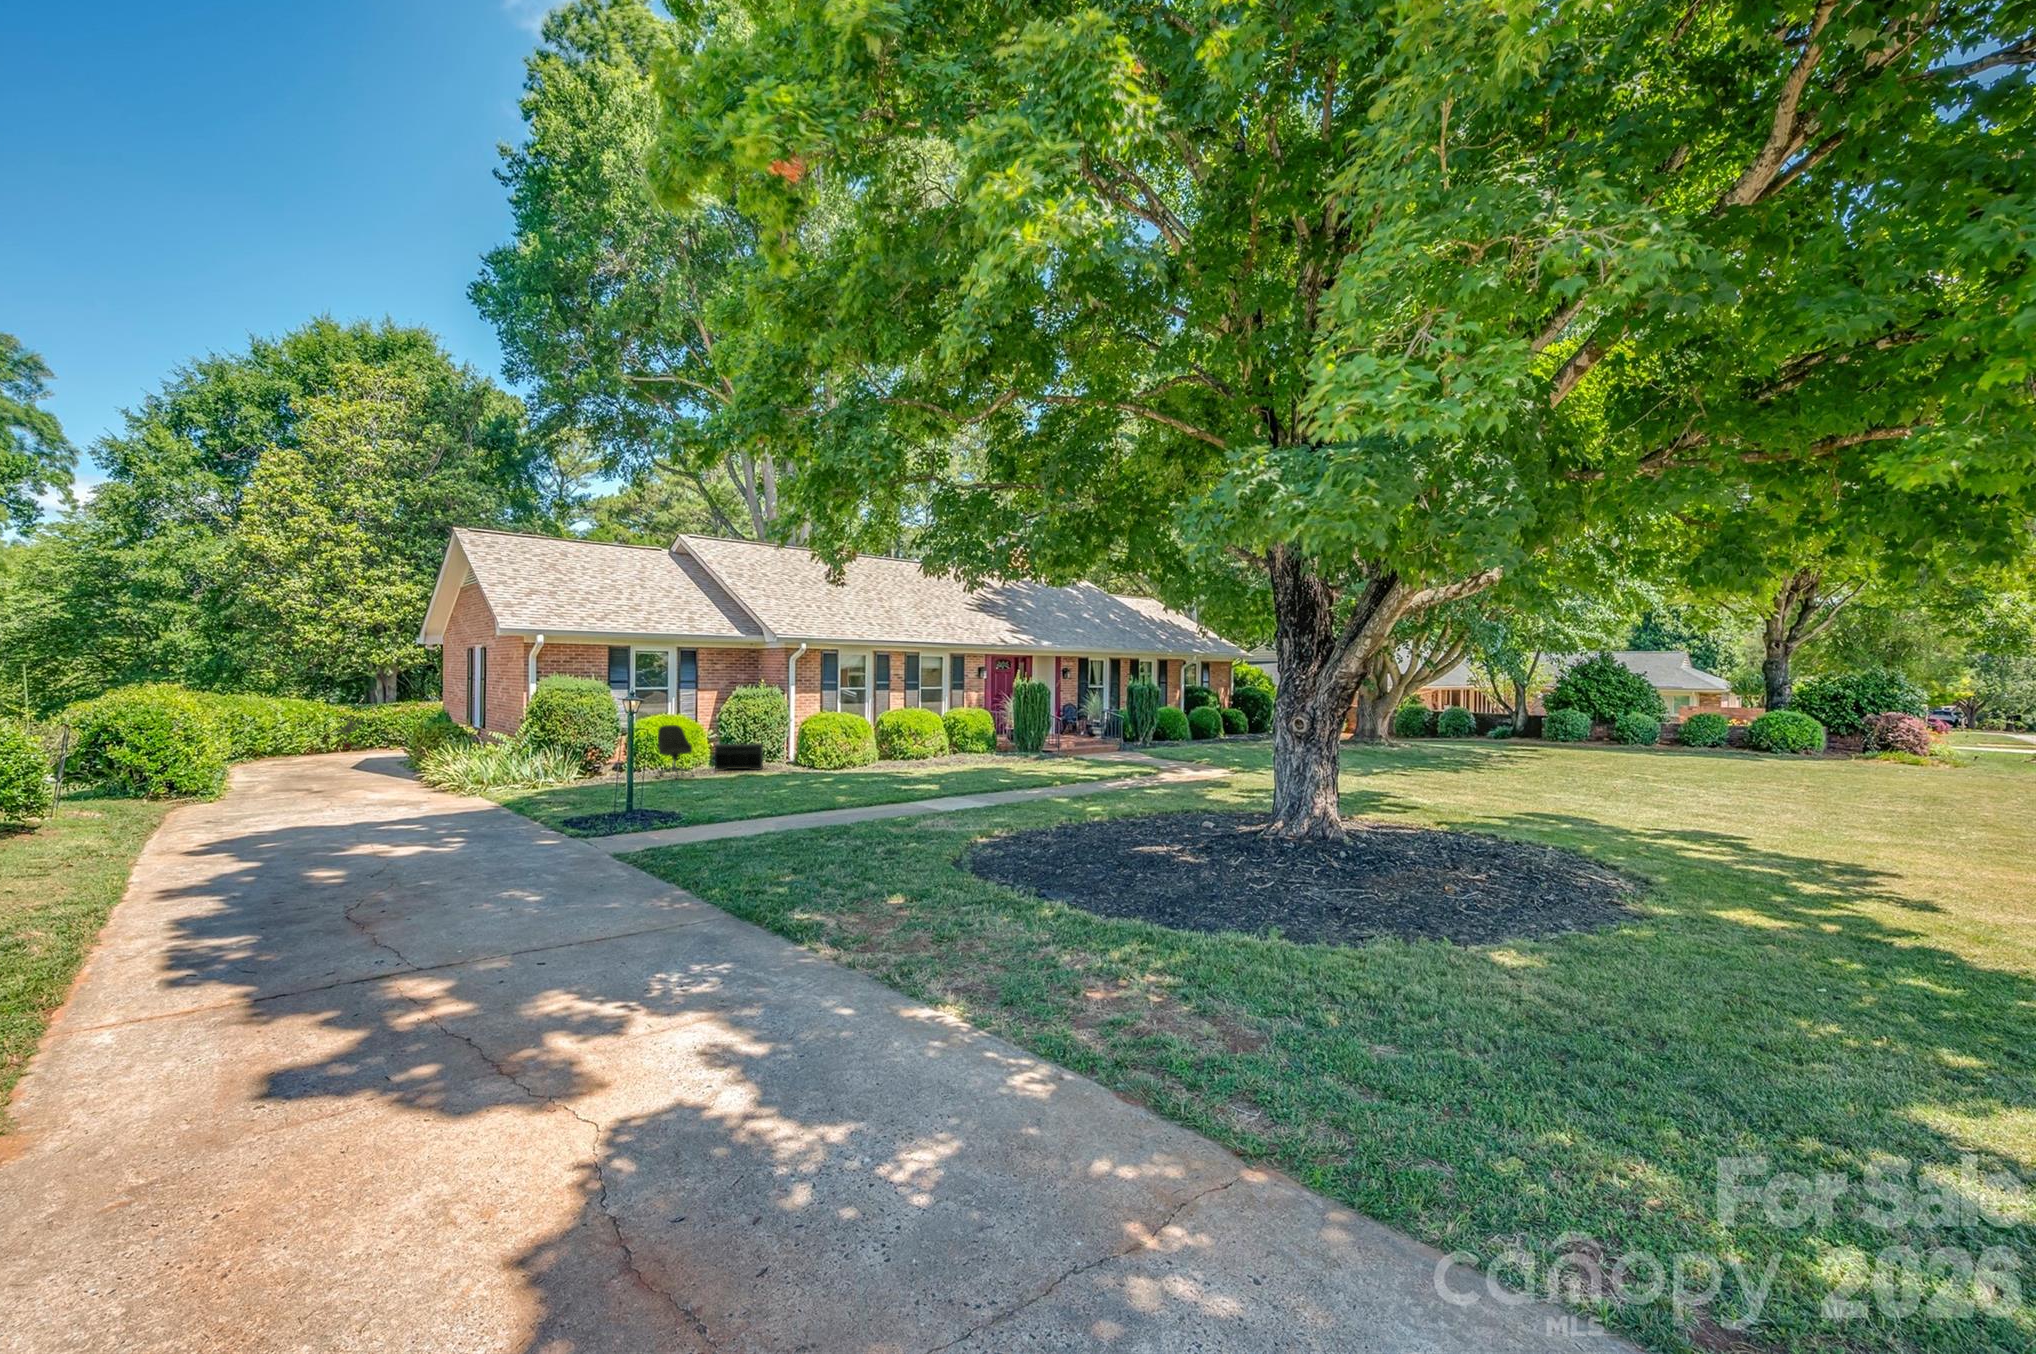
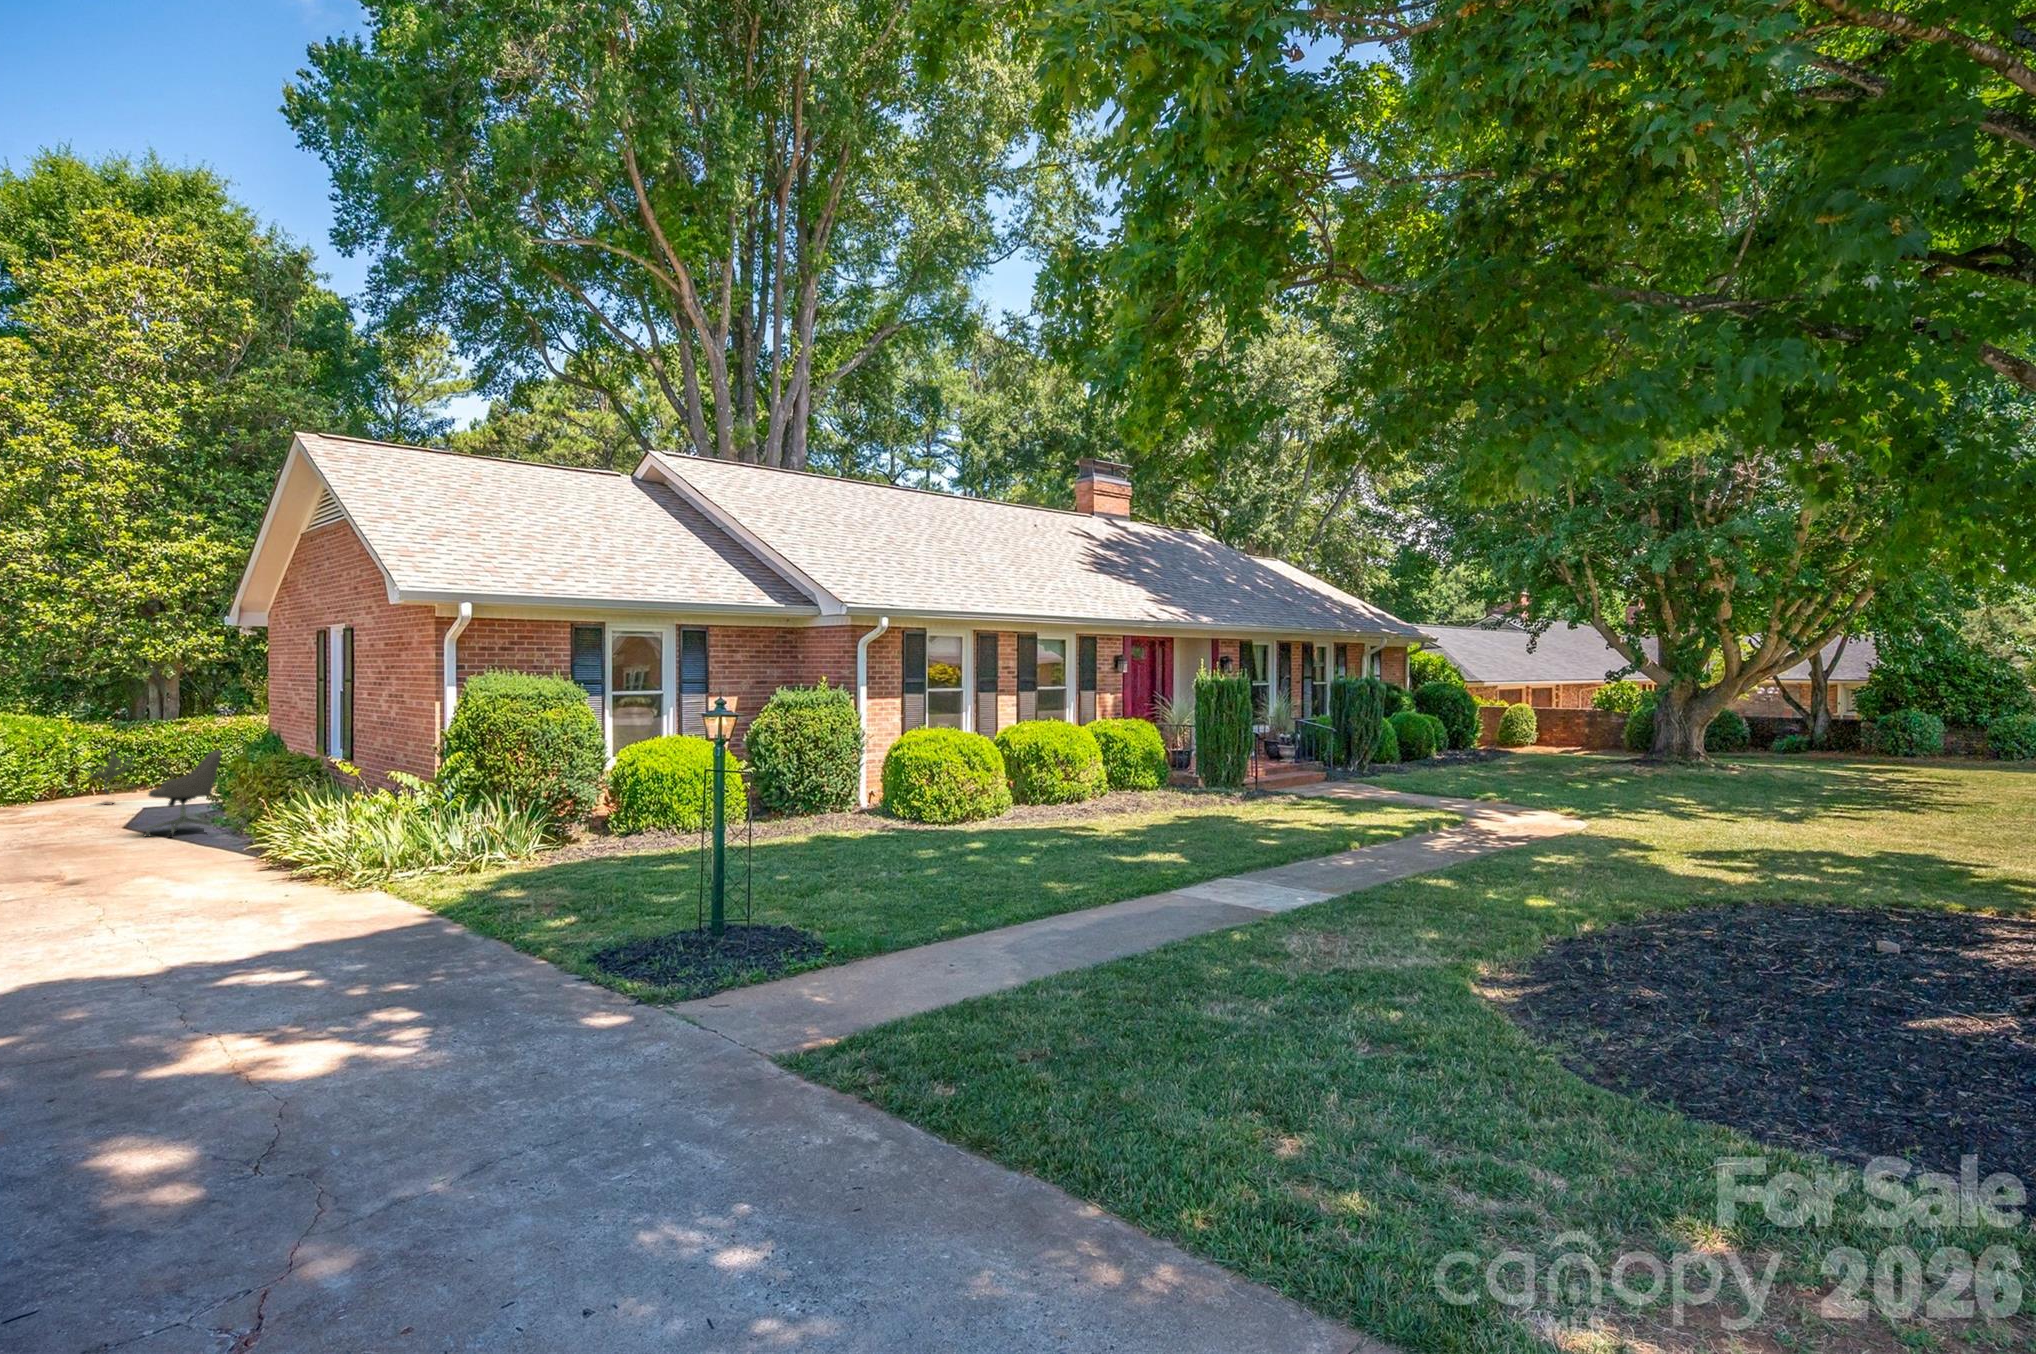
chair: present [656,725,693,779] -> present [144,750,222,838]
bench: present [715,744,763,771] -> none [757,781,834,828]

